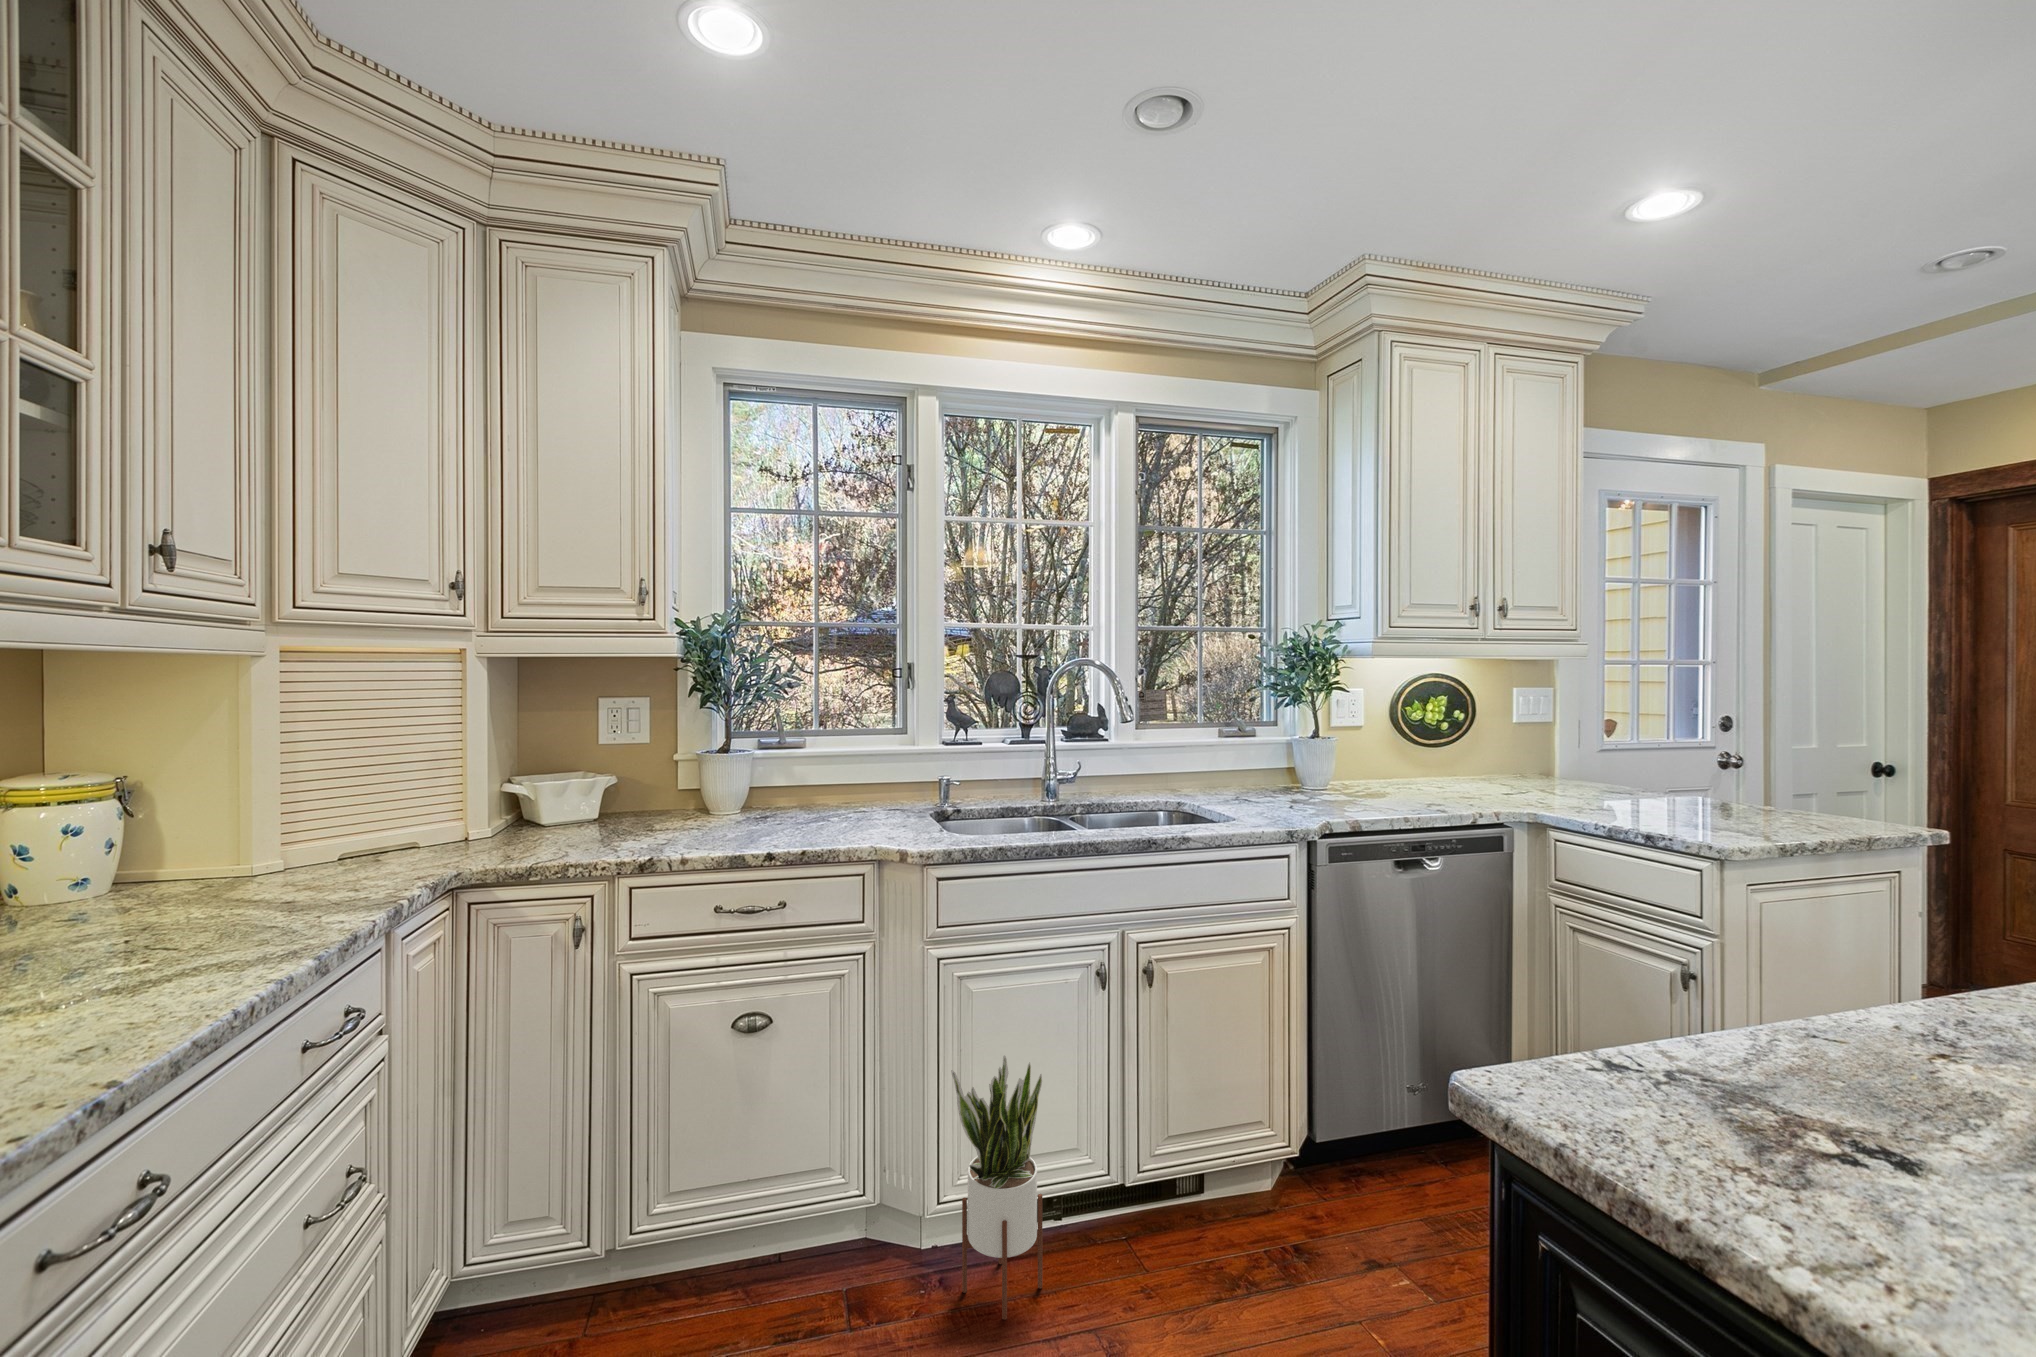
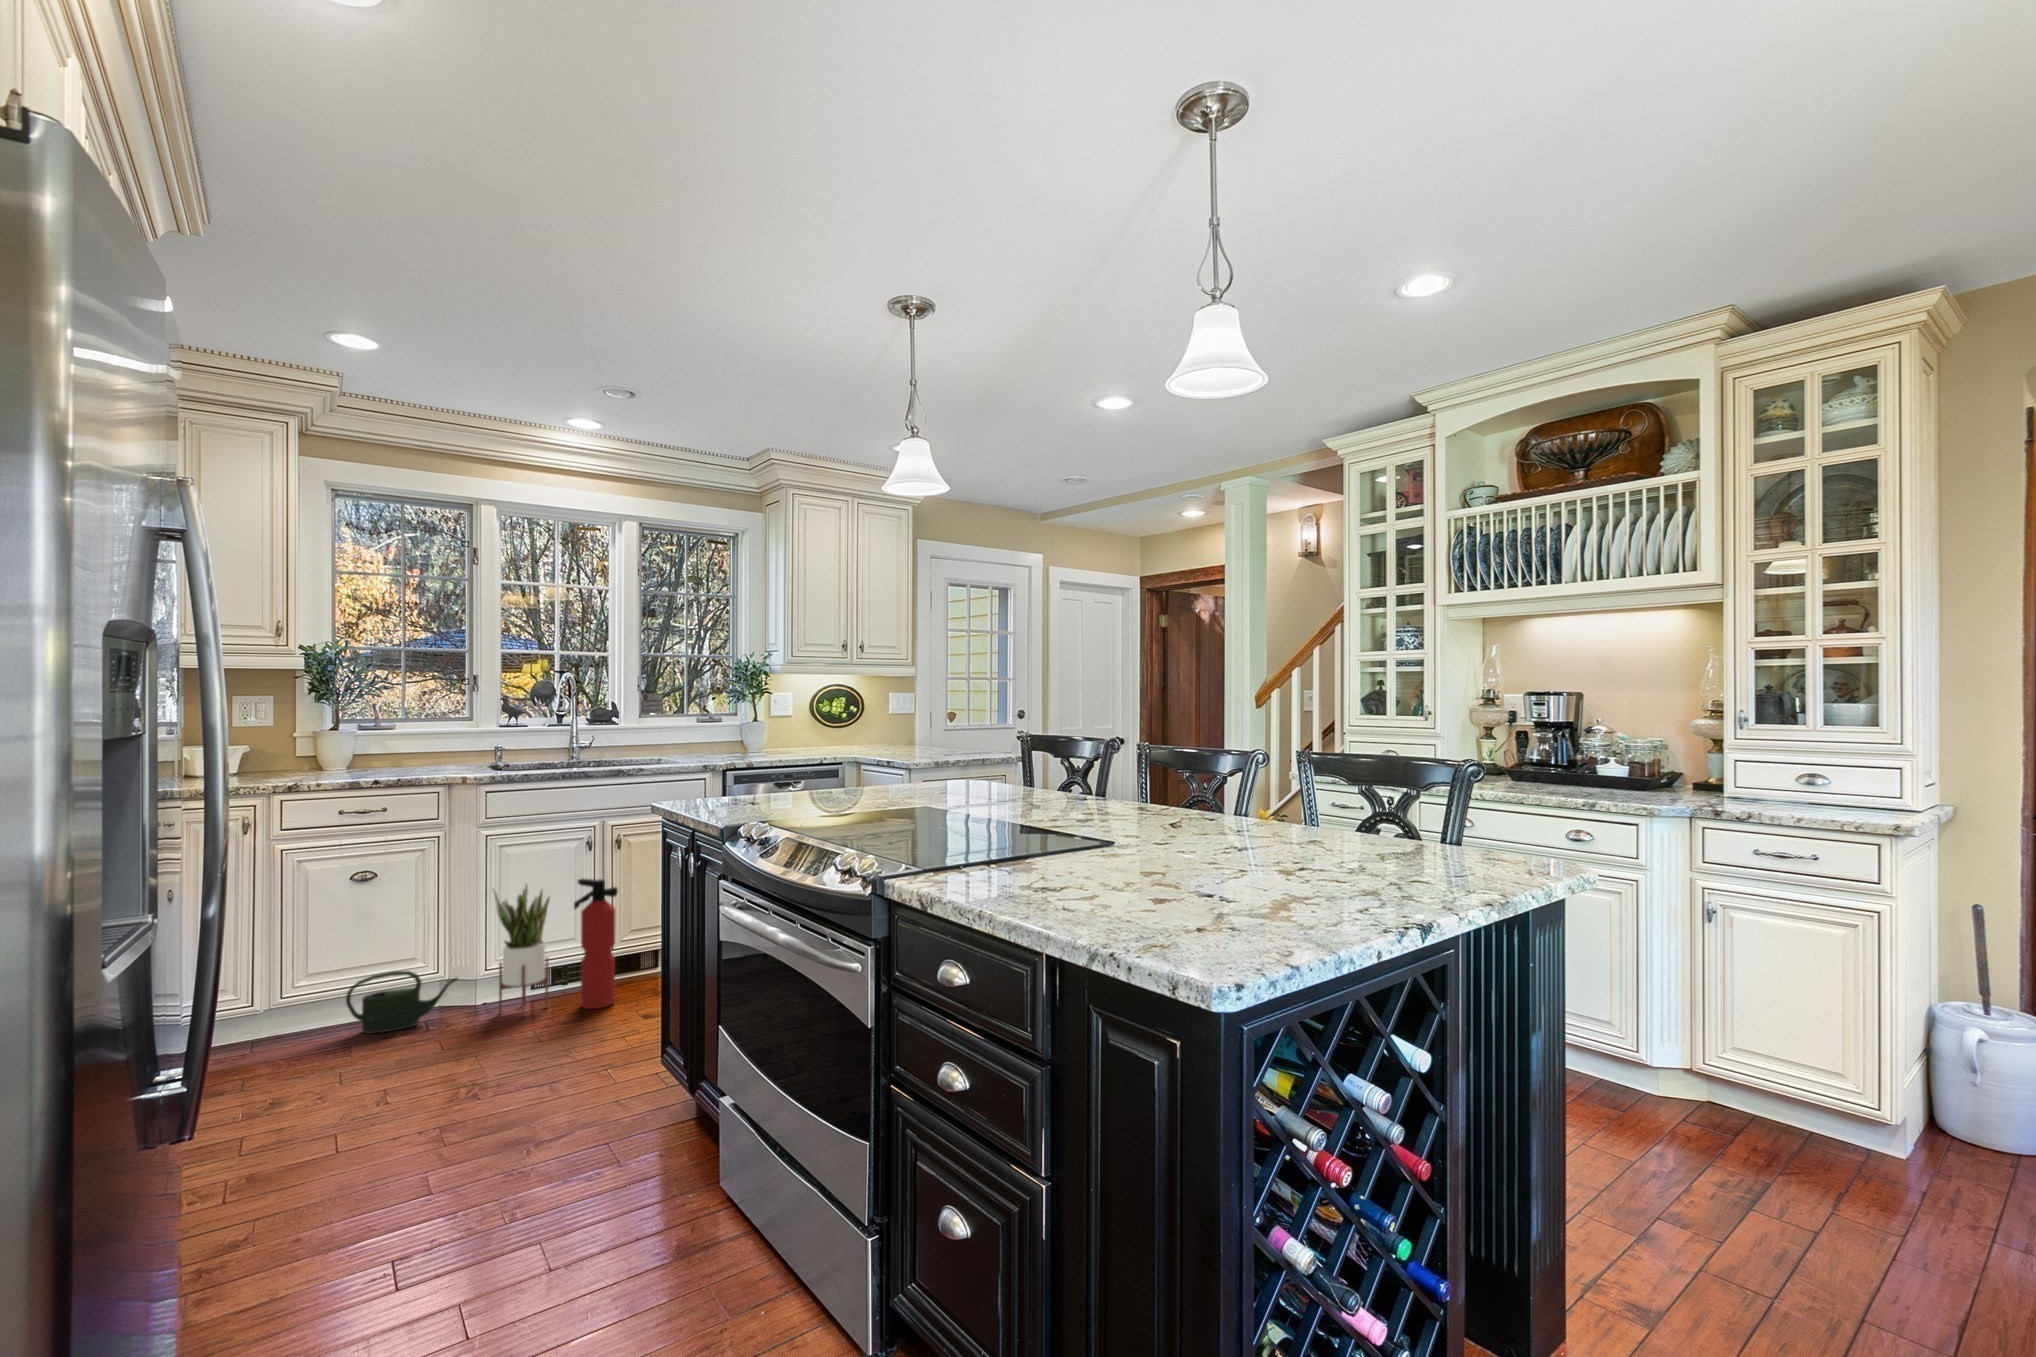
fire extinguisher: none [1086,1054,1164,1321] -> present [574,879,618,1009]
watering can: none [726,1197,897,1314] -> present [346,971,457,1034]

